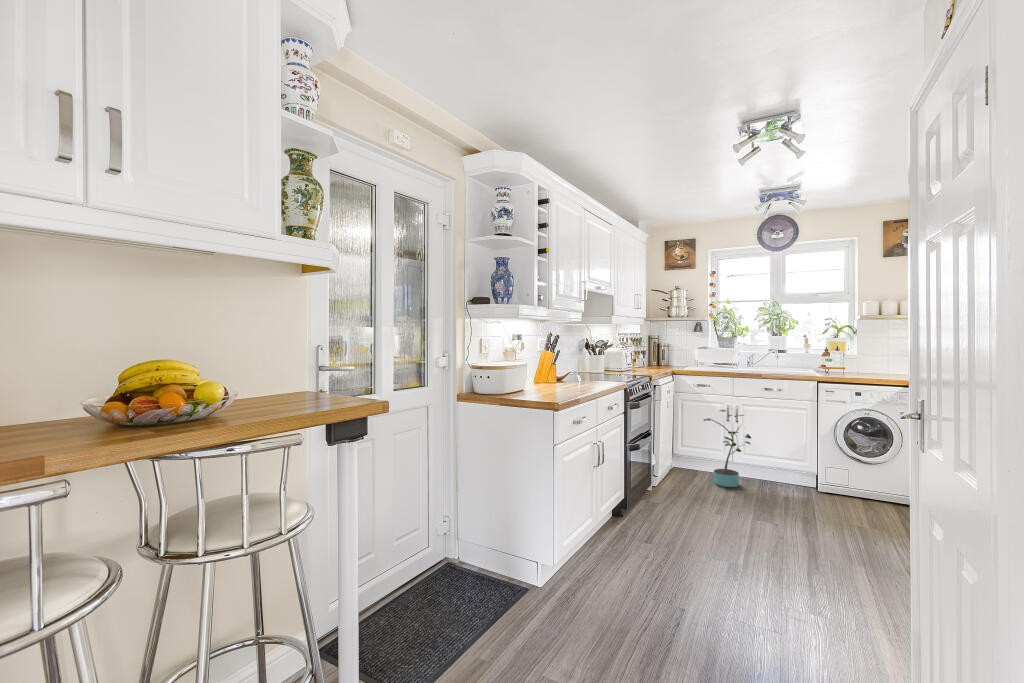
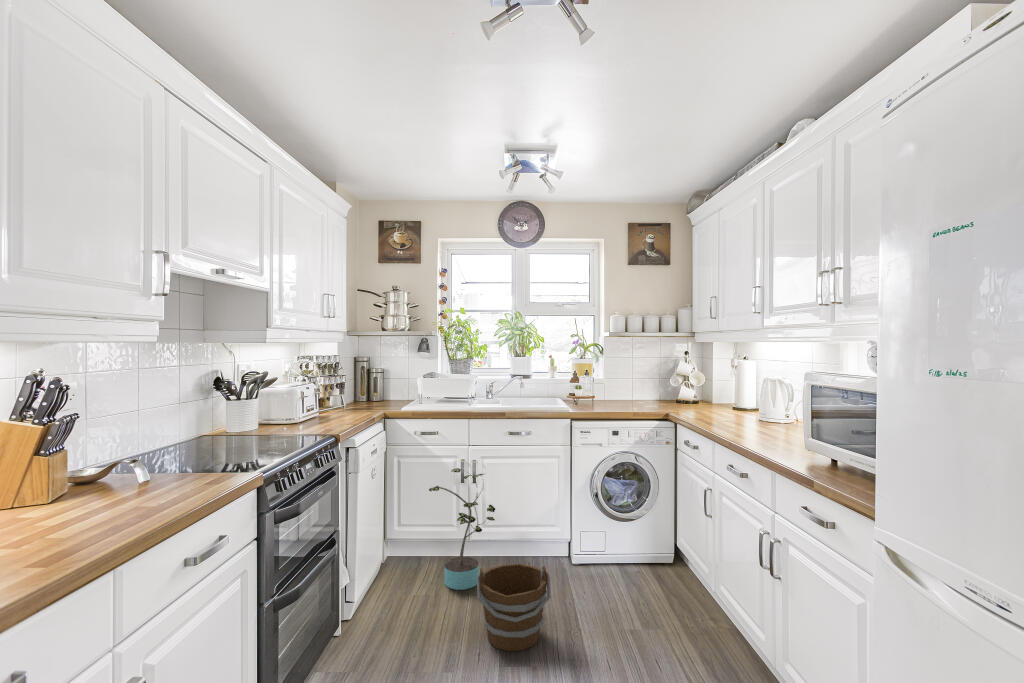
bucket: none [736,465,789,516] -> present [477,564,551,651]

